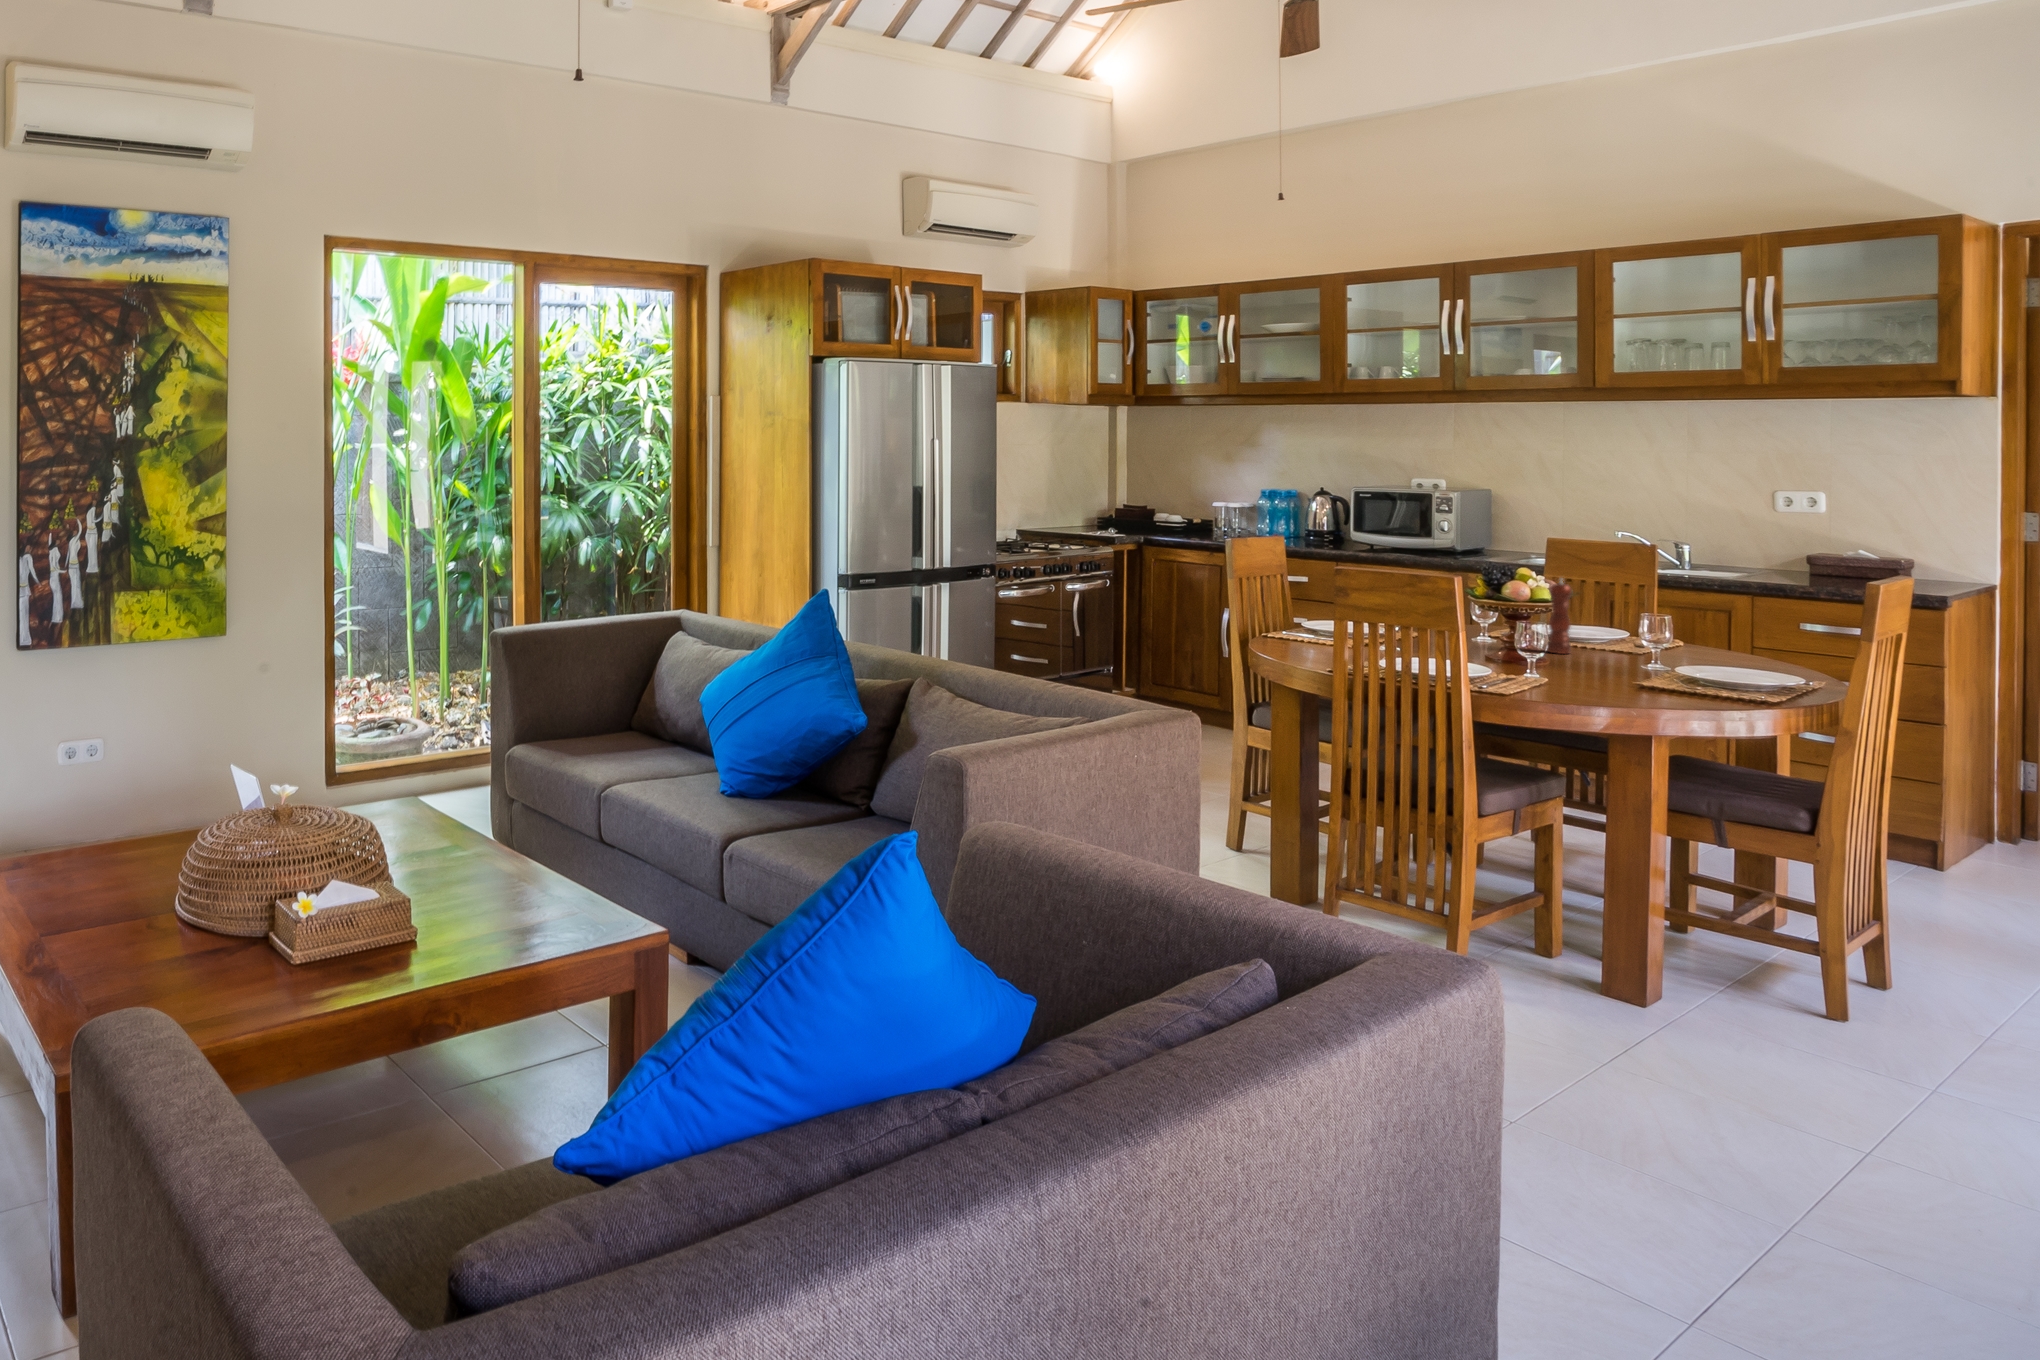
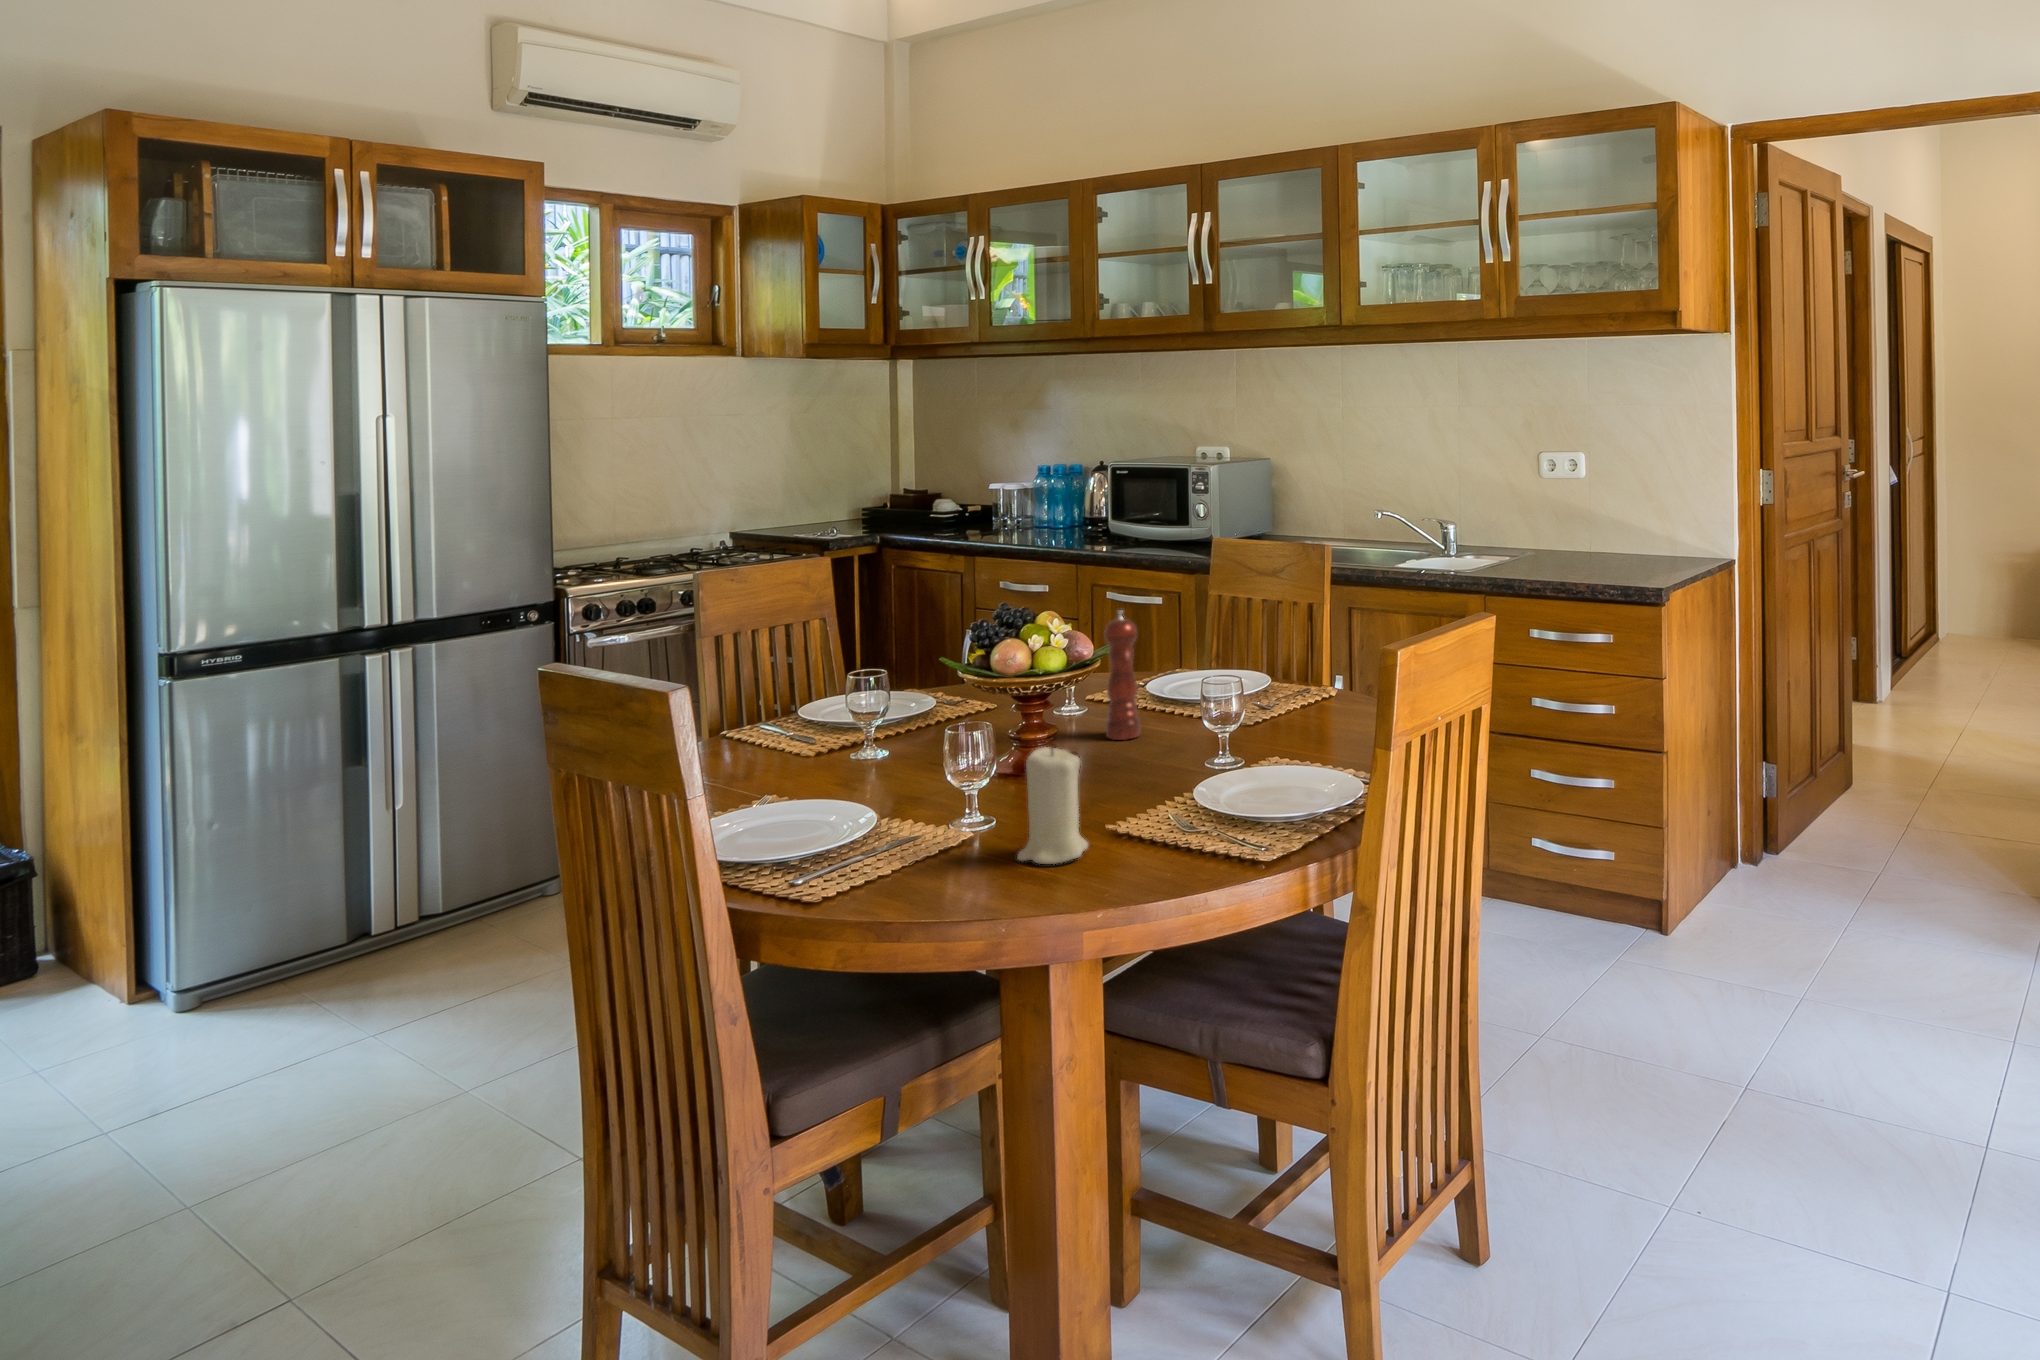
candle: none [1593,635,1634,694] -> present [1017,747,1088,864]

